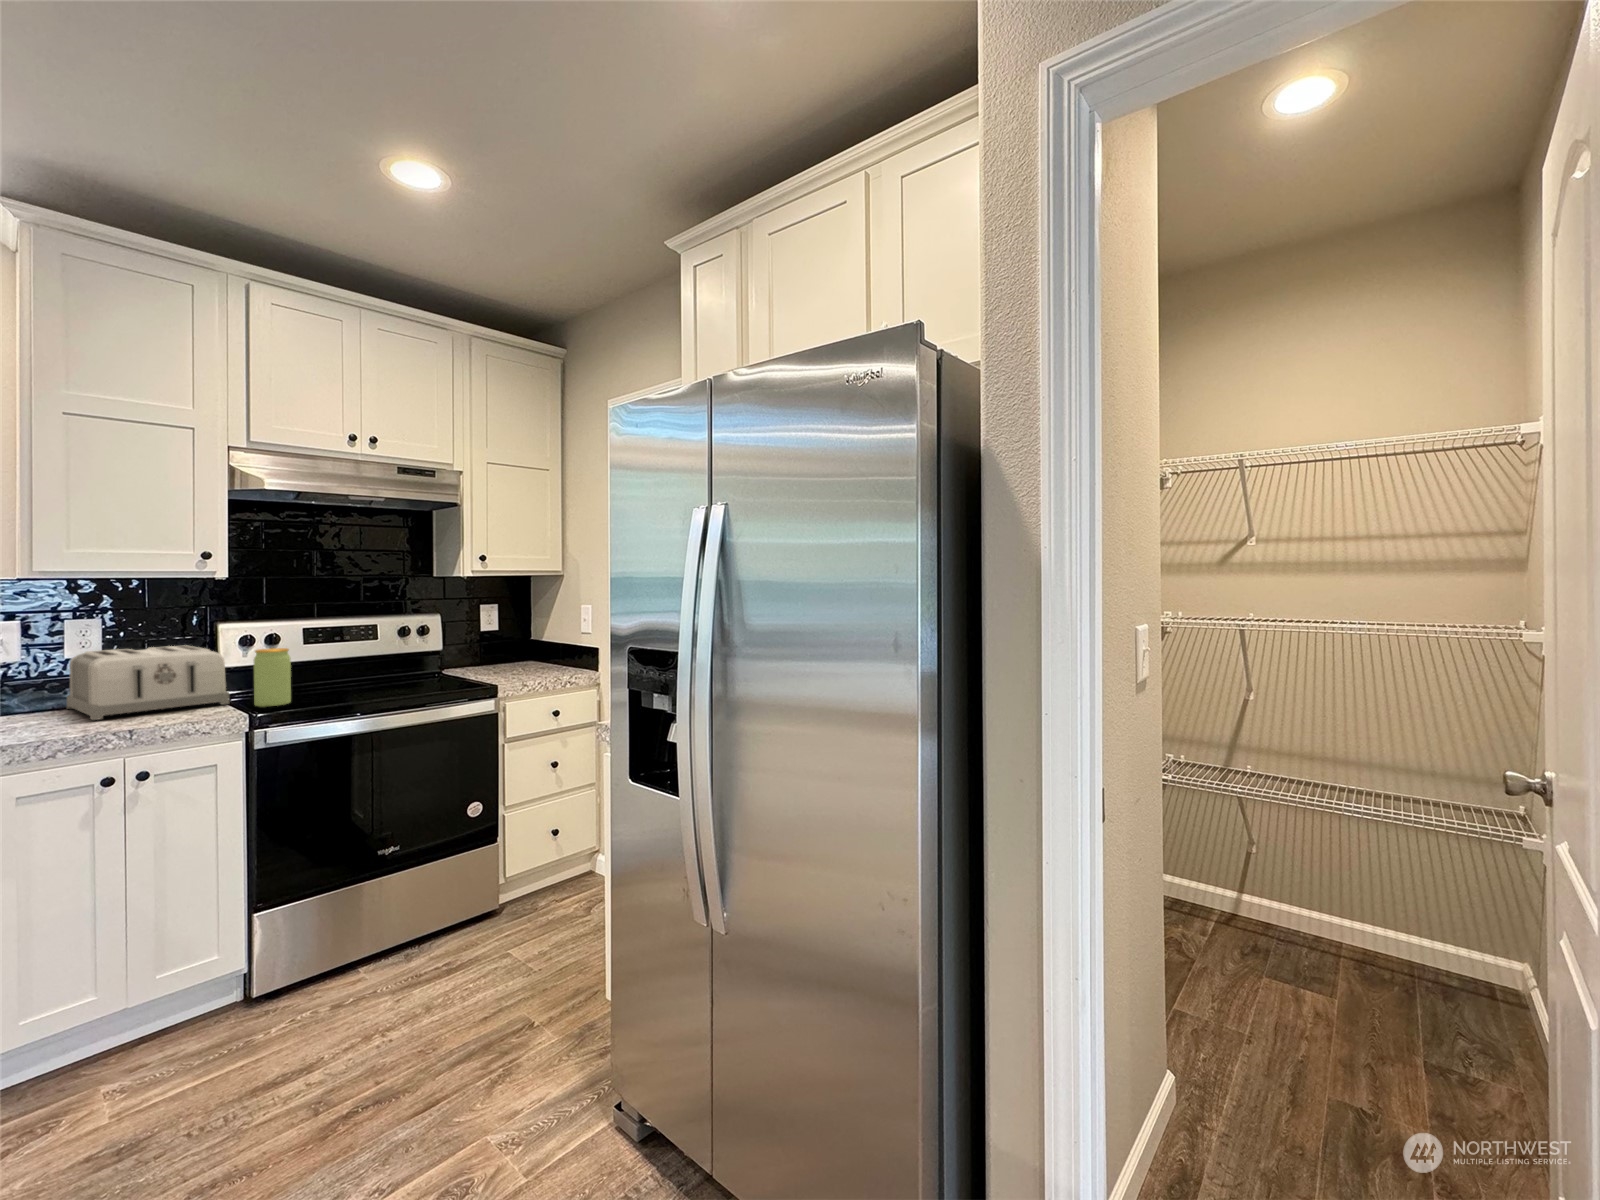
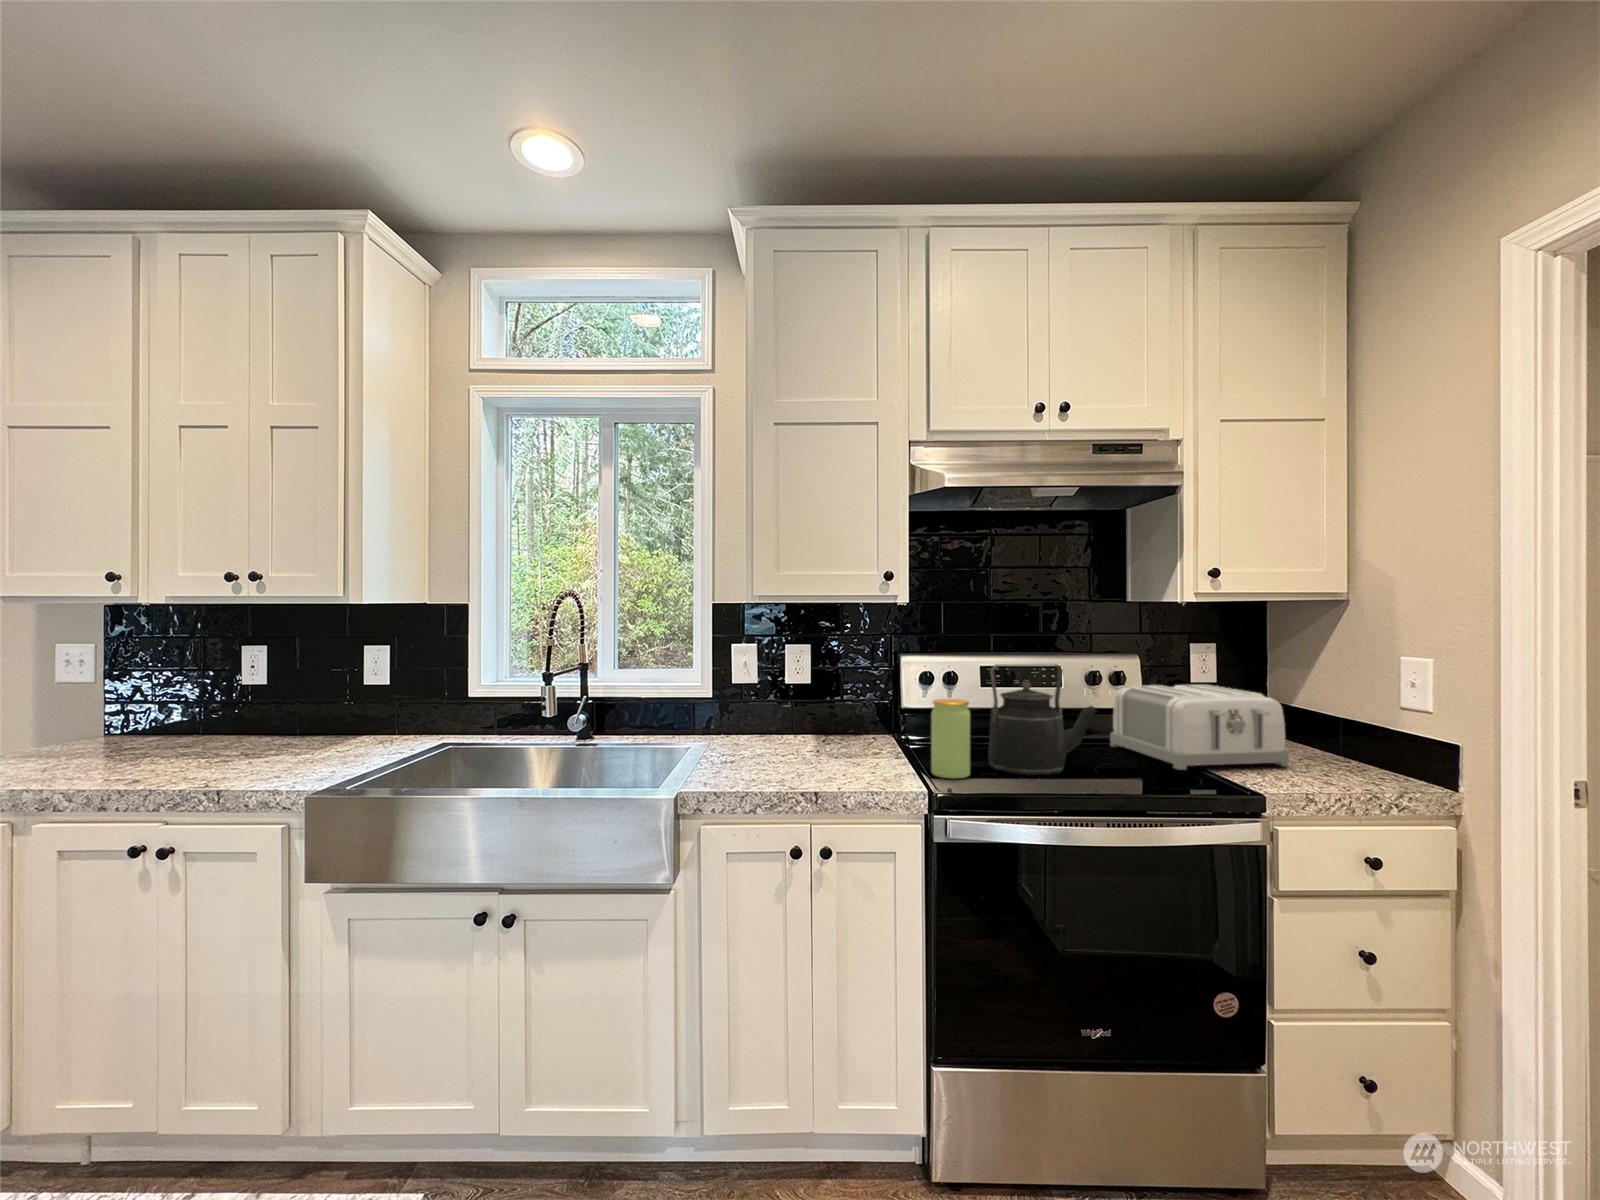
kettle: none [308,620,398,697] -> present [988,664,1097,775]
toaster: present [67,646,229,720] -> present [1110,685,1289,770]

